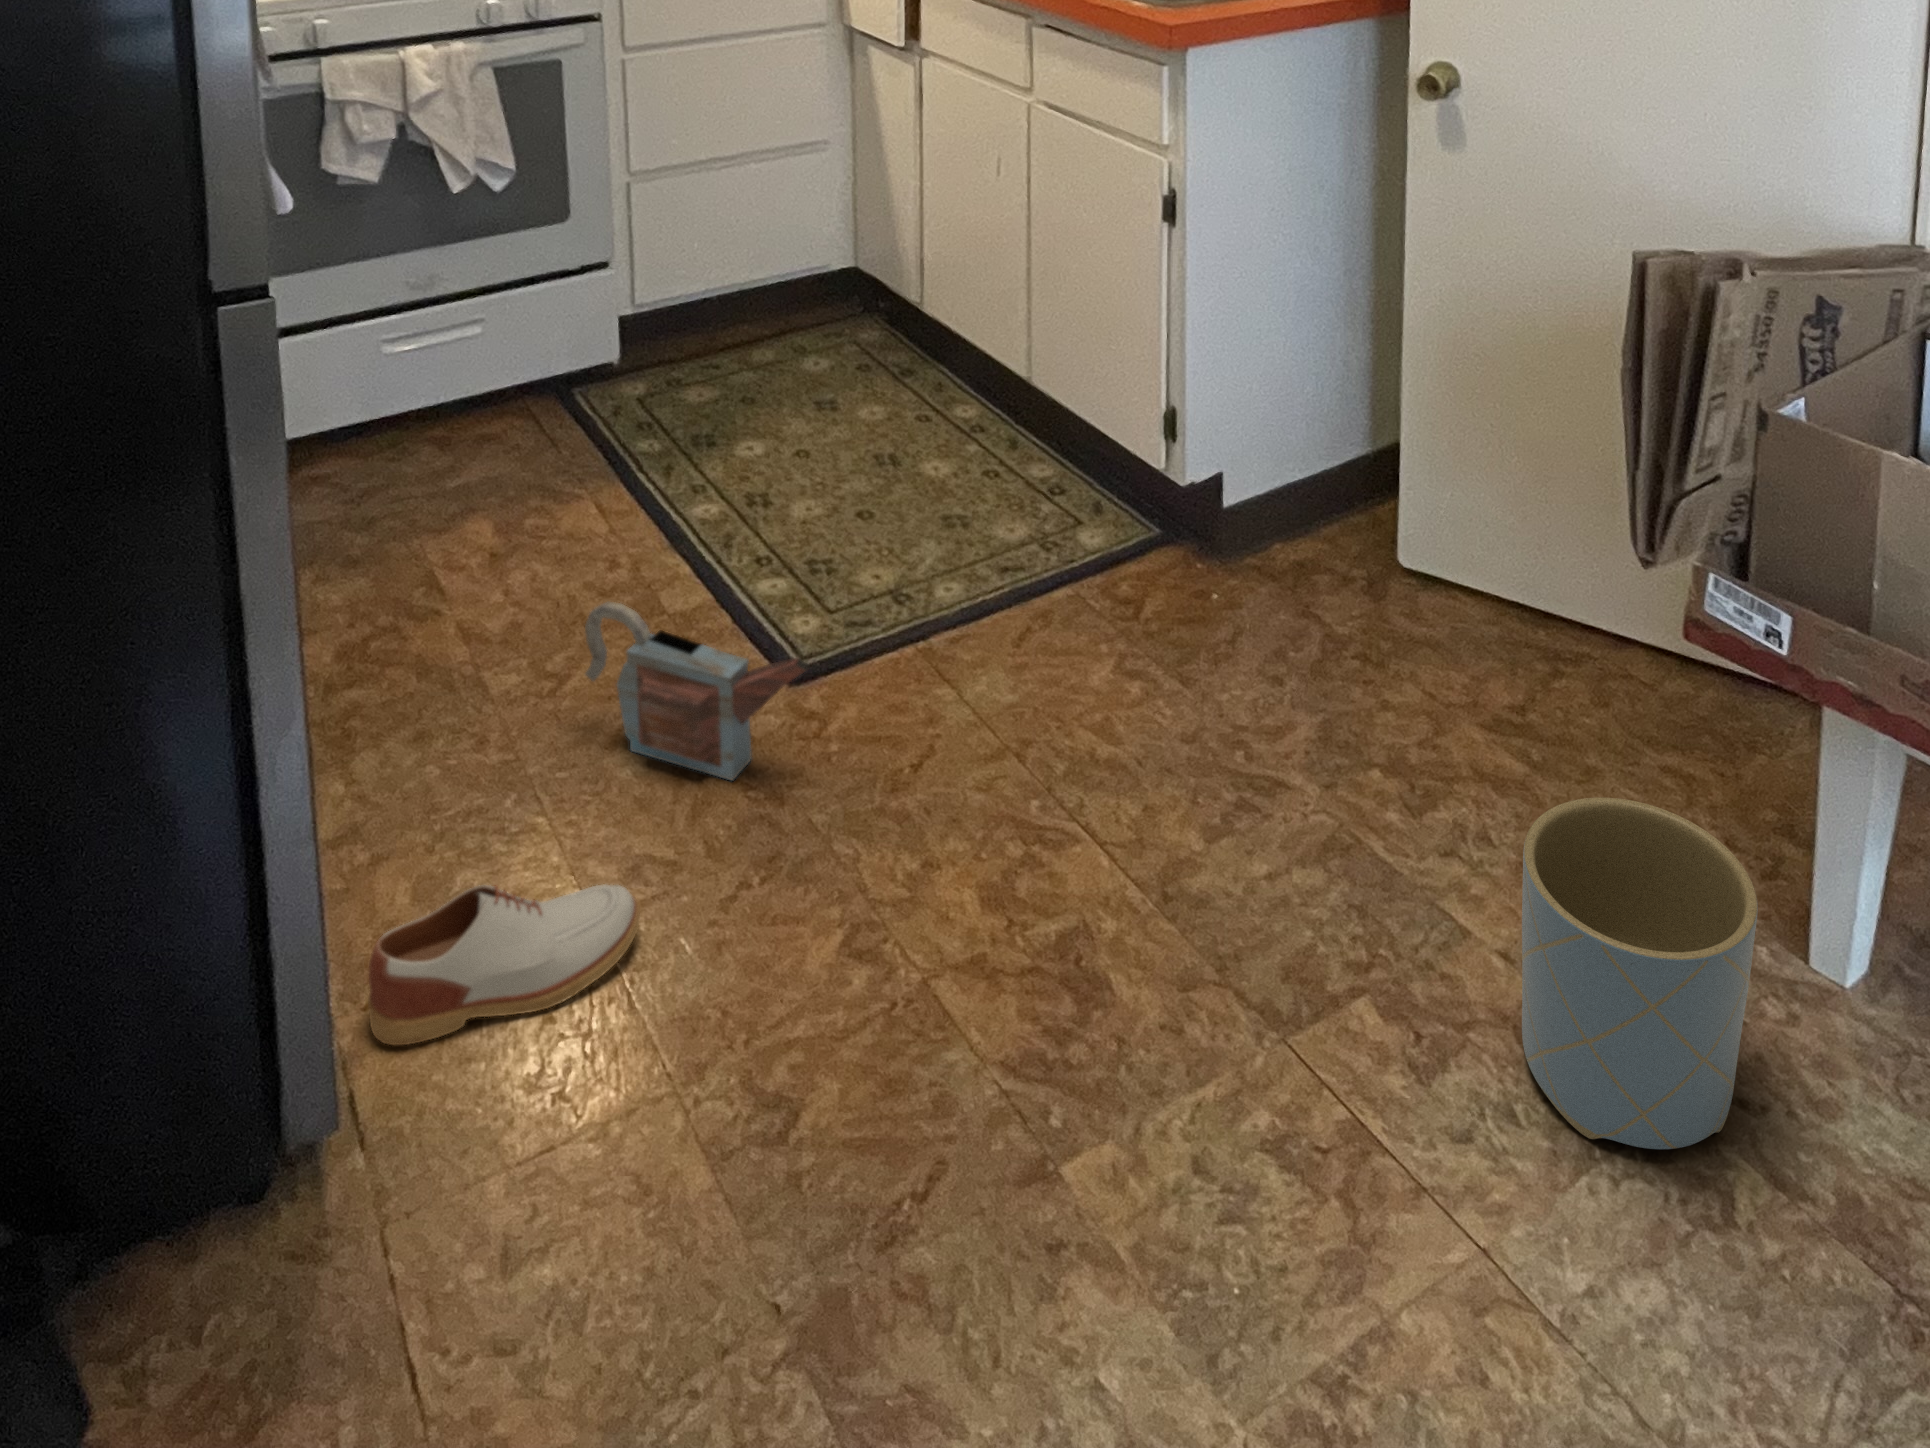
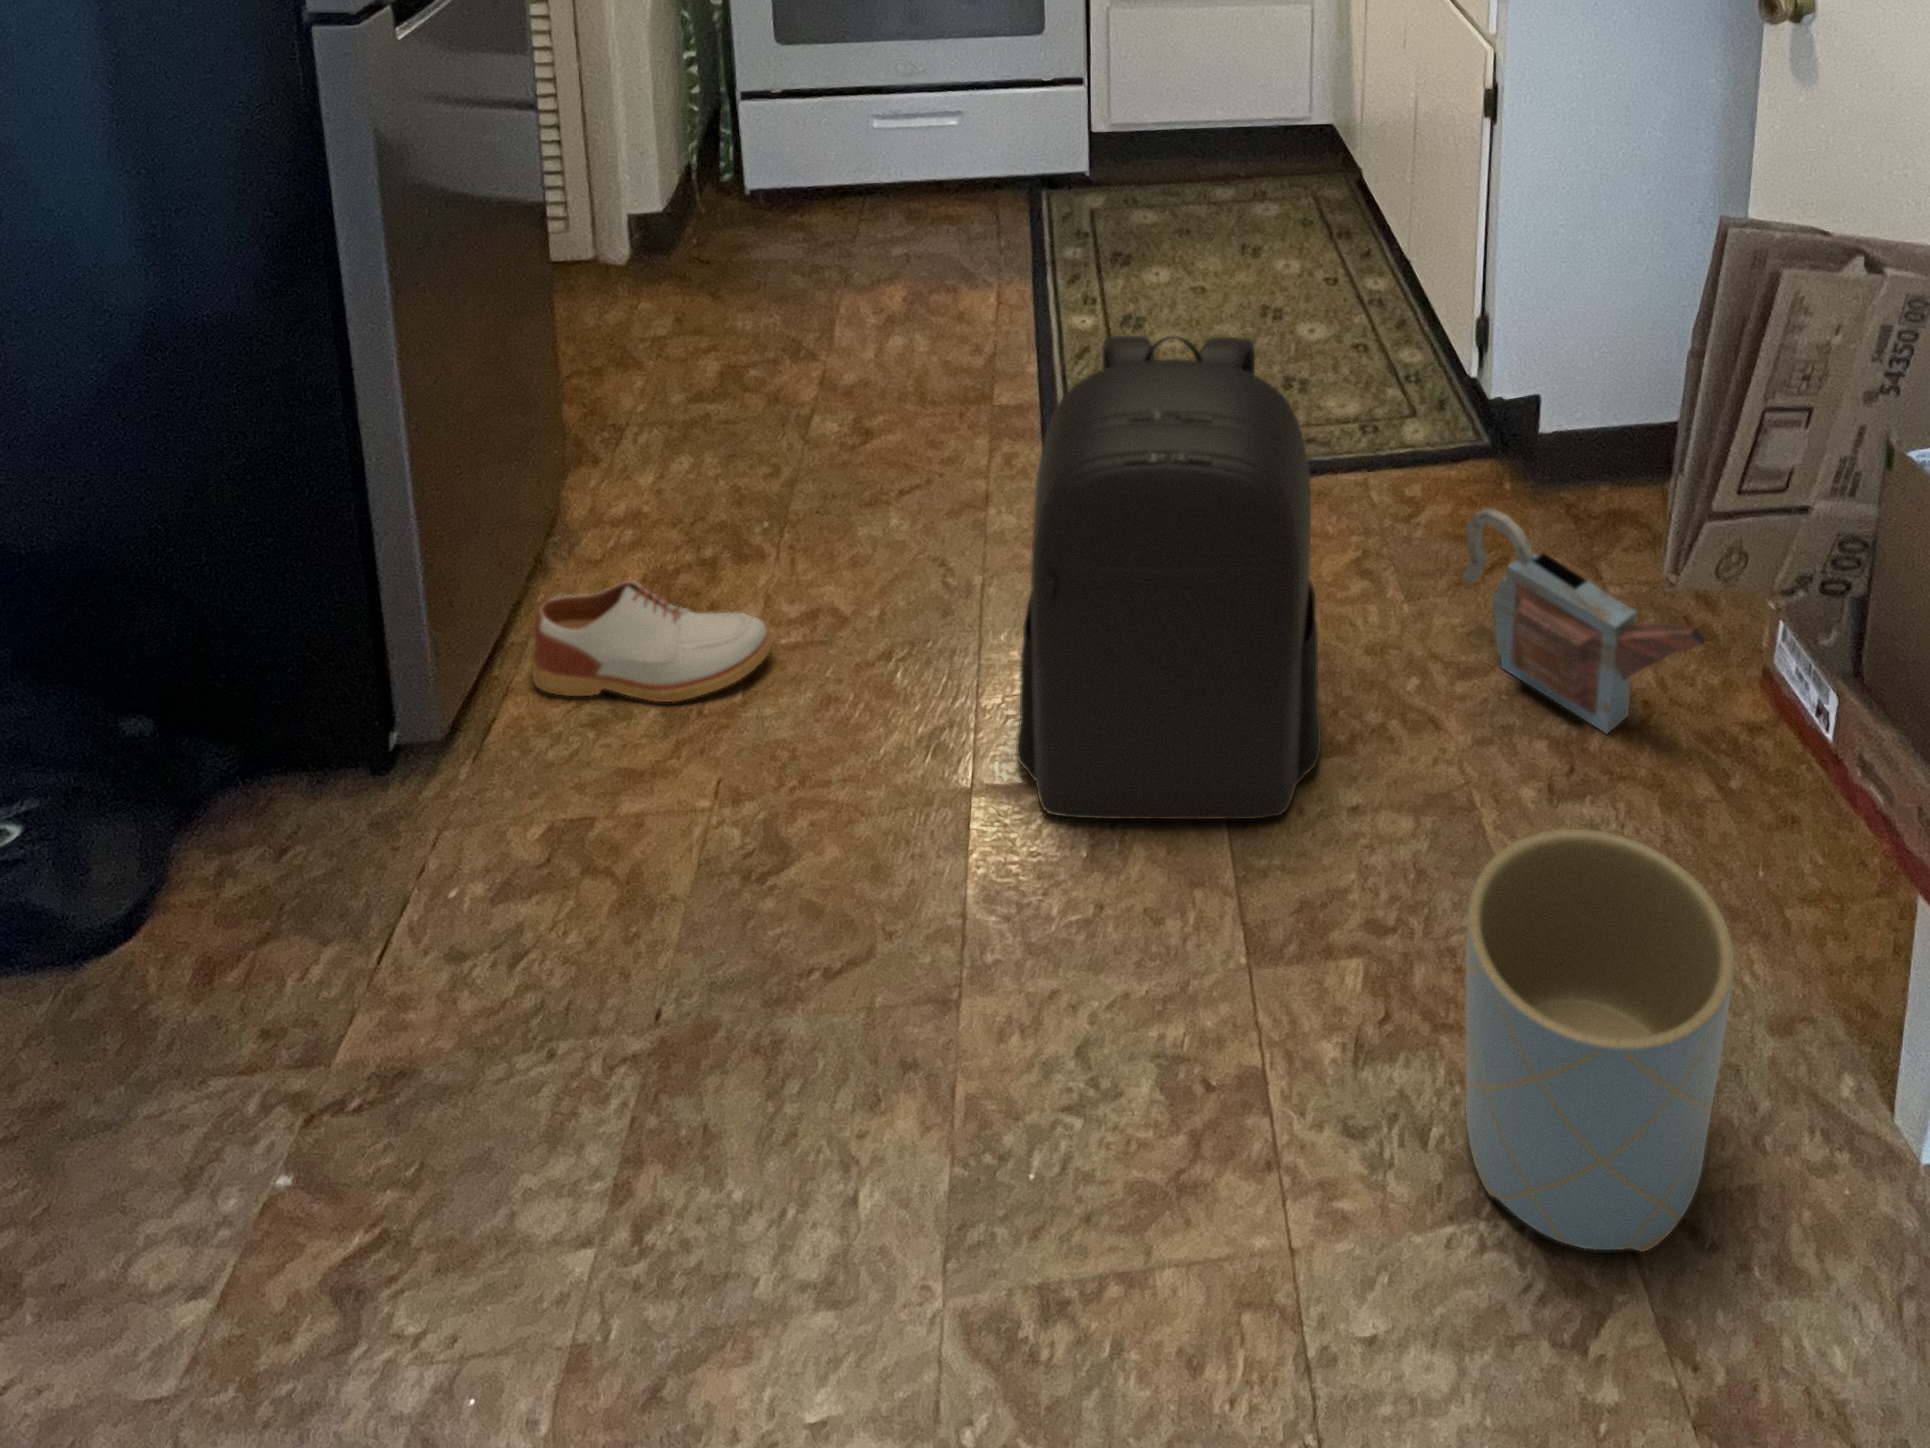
backpack: none [934,461,1232,974] -> present [1016,336,1321,819]
watering can: present [585,602,809,781] -> present [1462,508,1706,733]

